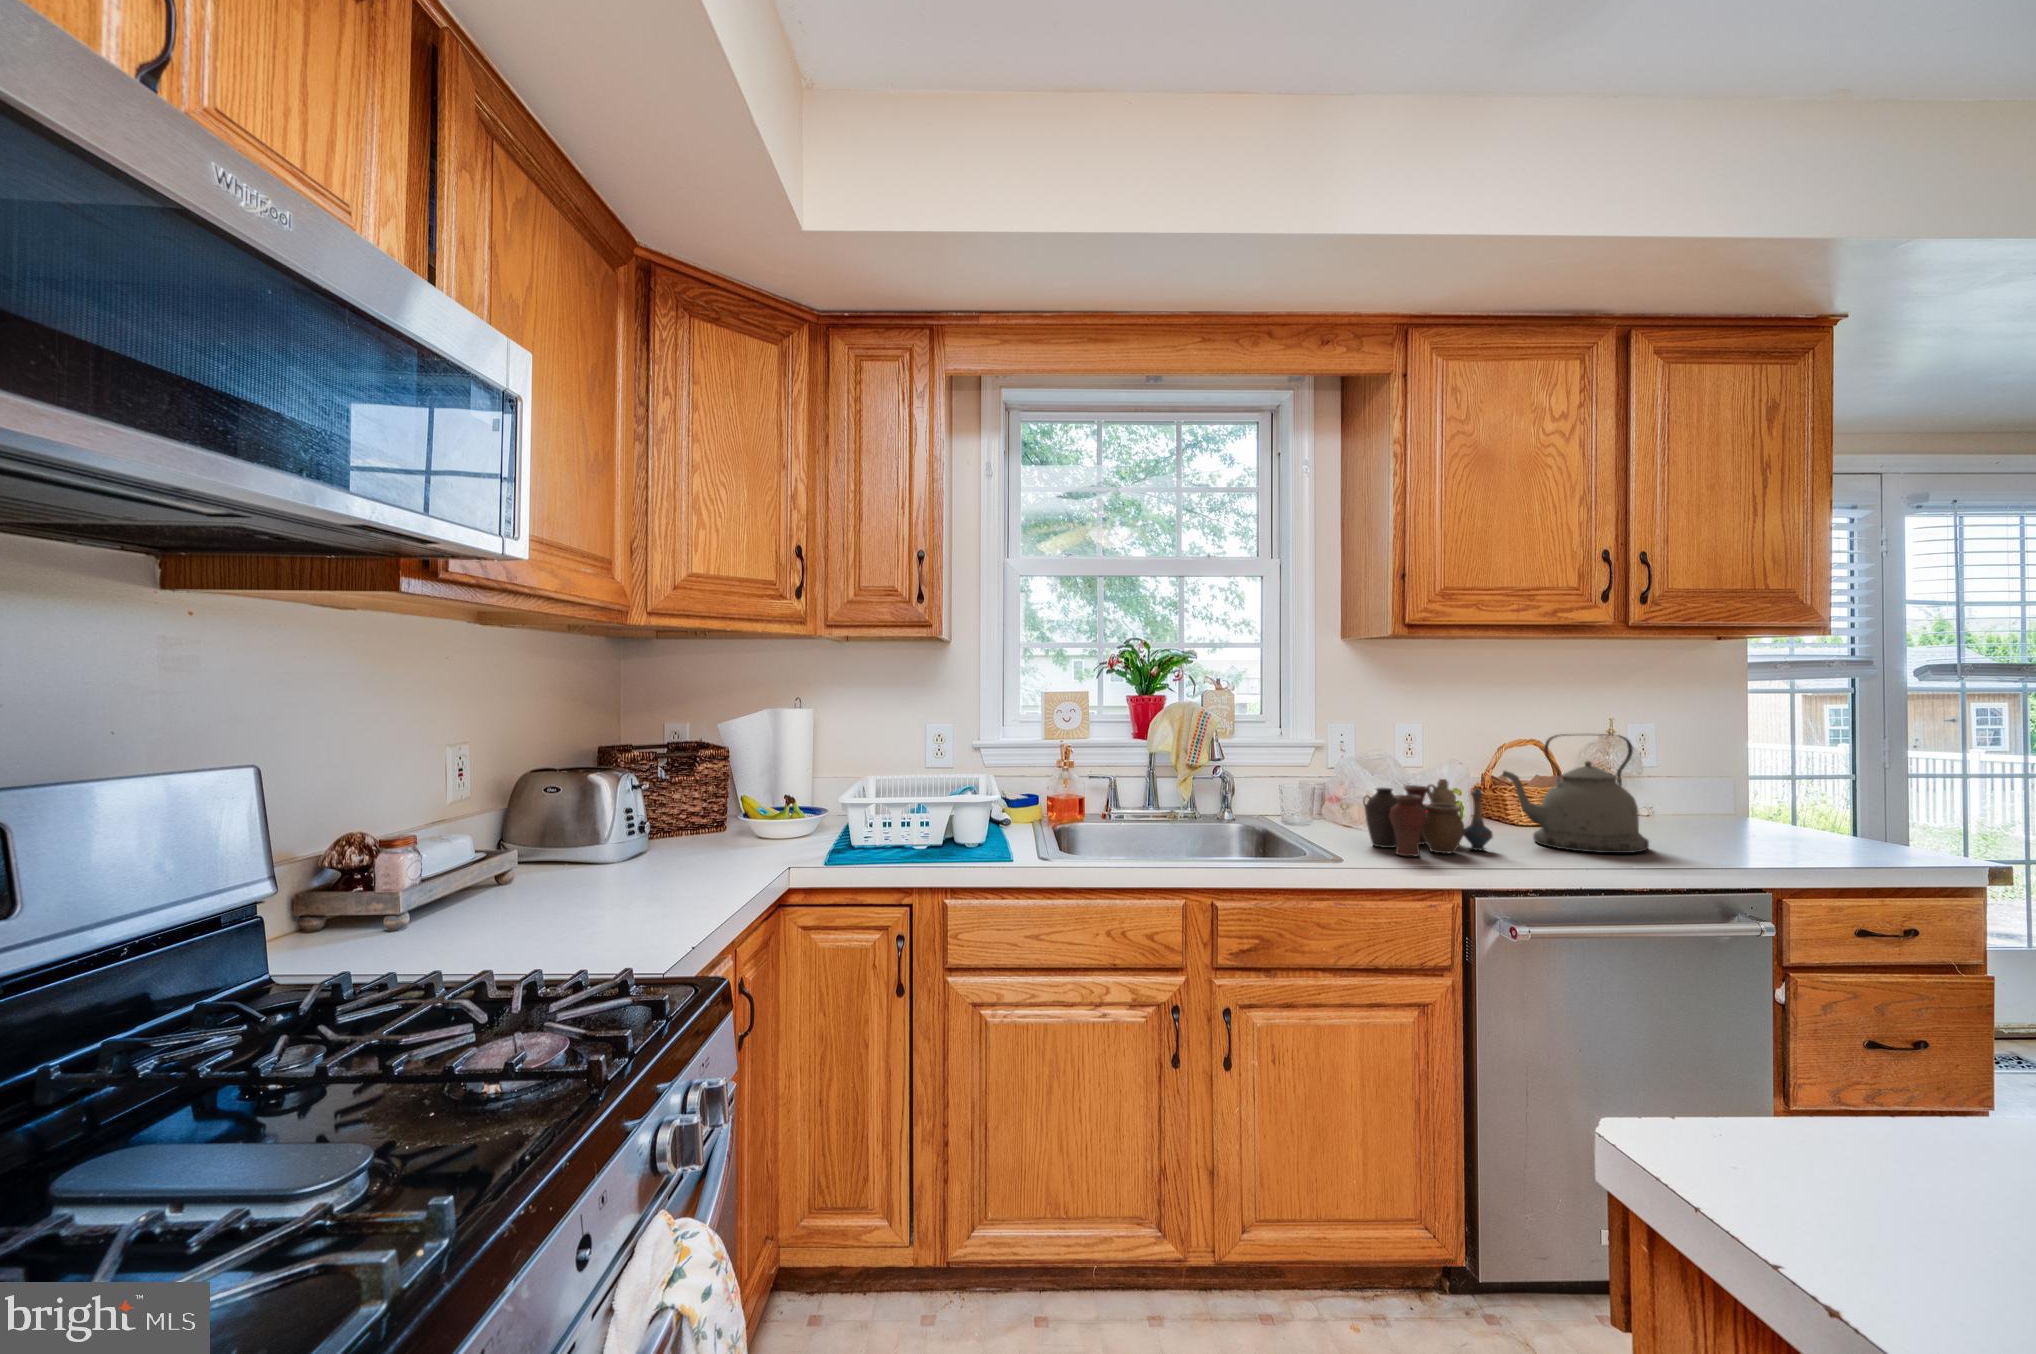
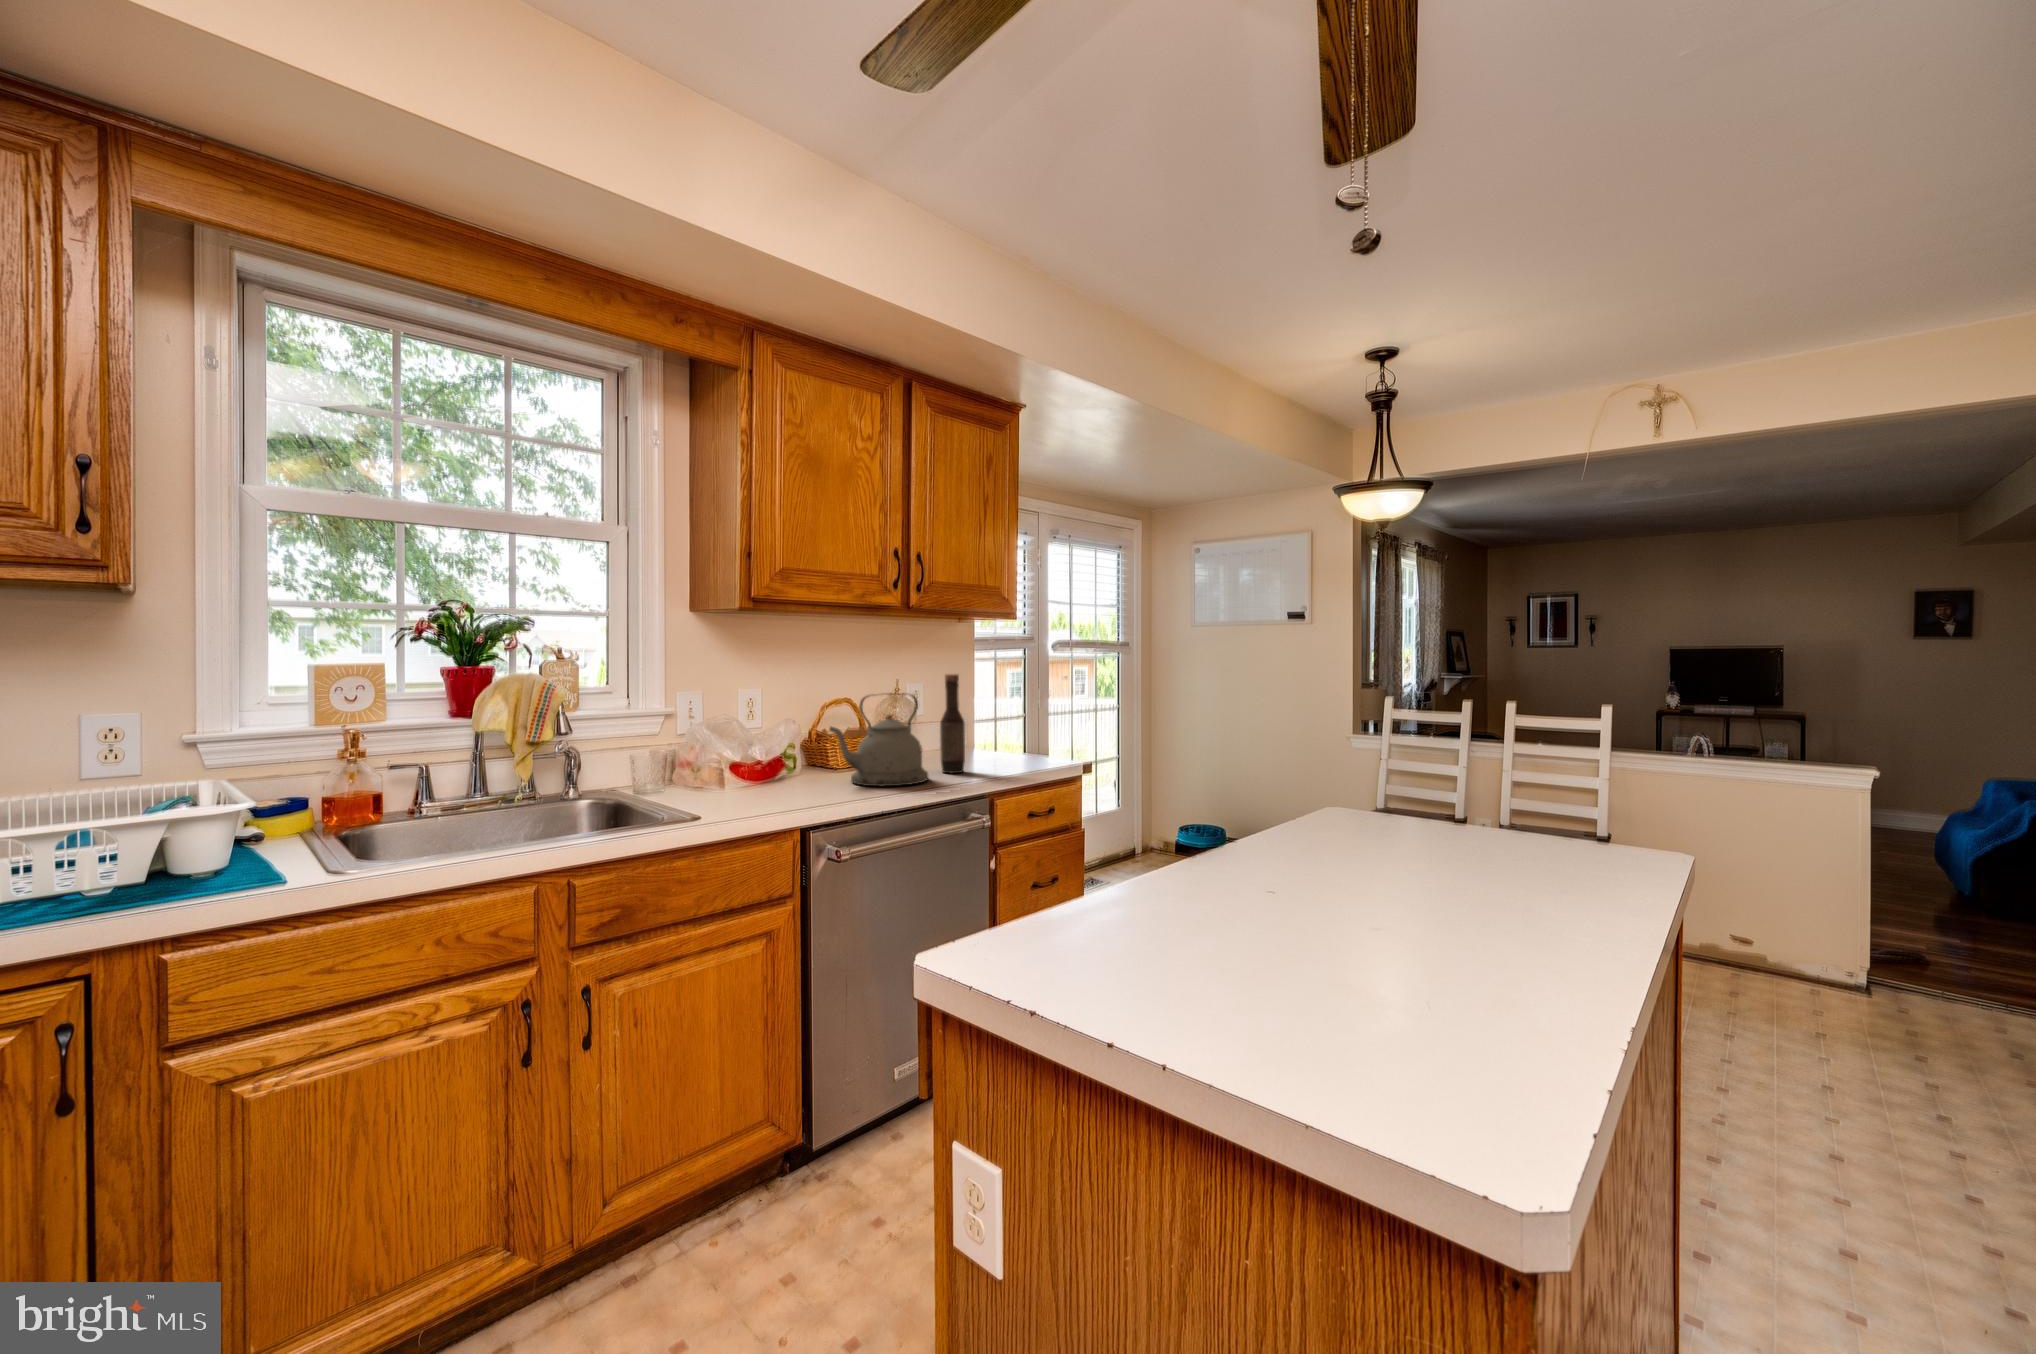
bottle: none [1672,711,1714,847] -> present [940,674,965,773]
vase: present [1363,779,1493,856] -> none [716,737,825,809]

